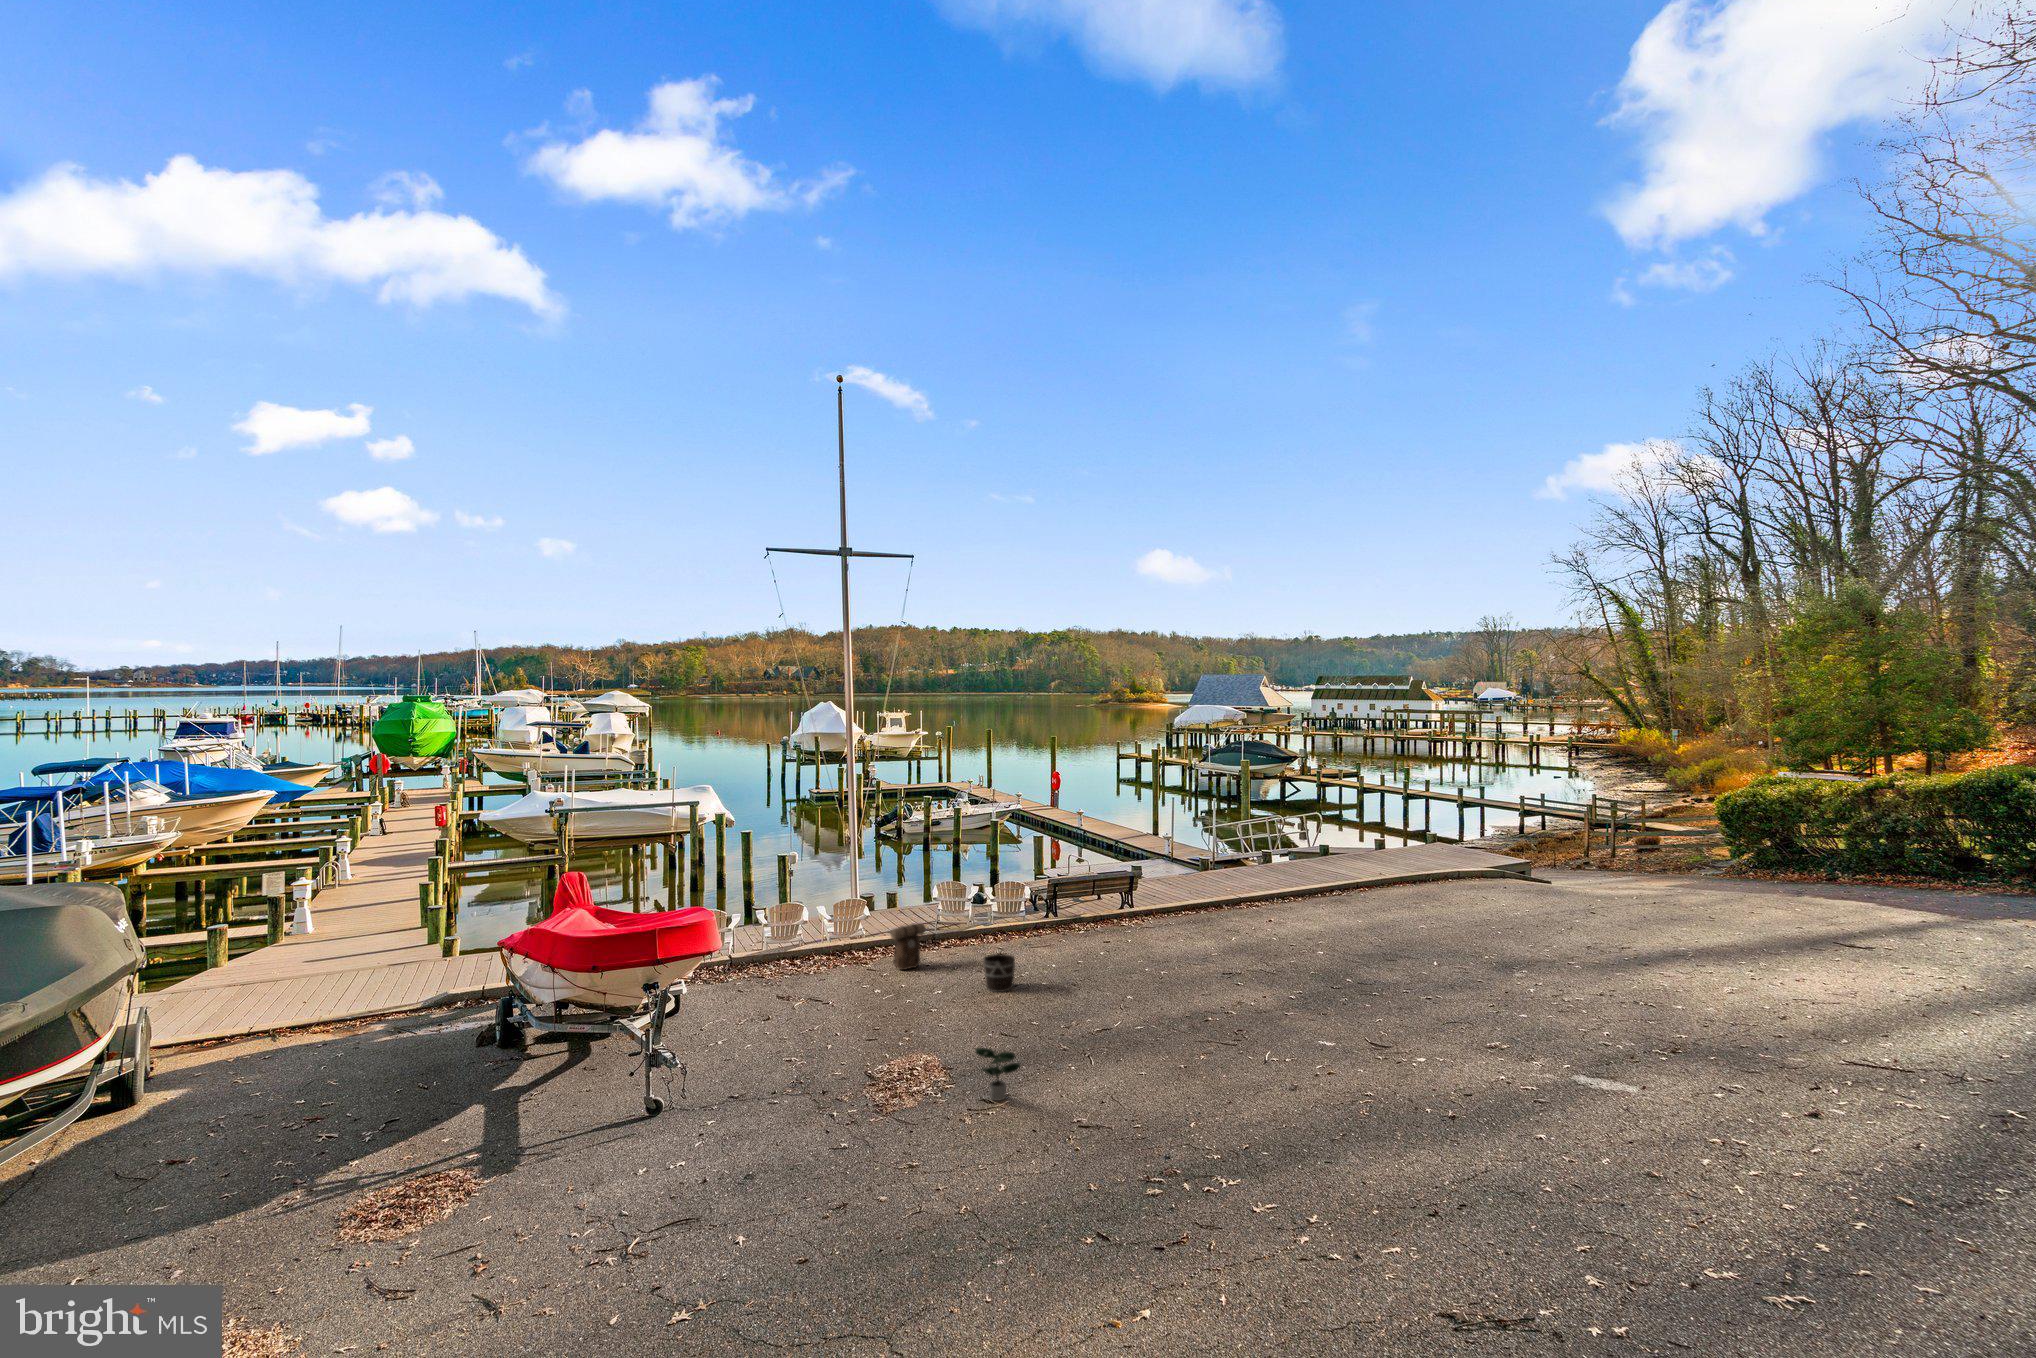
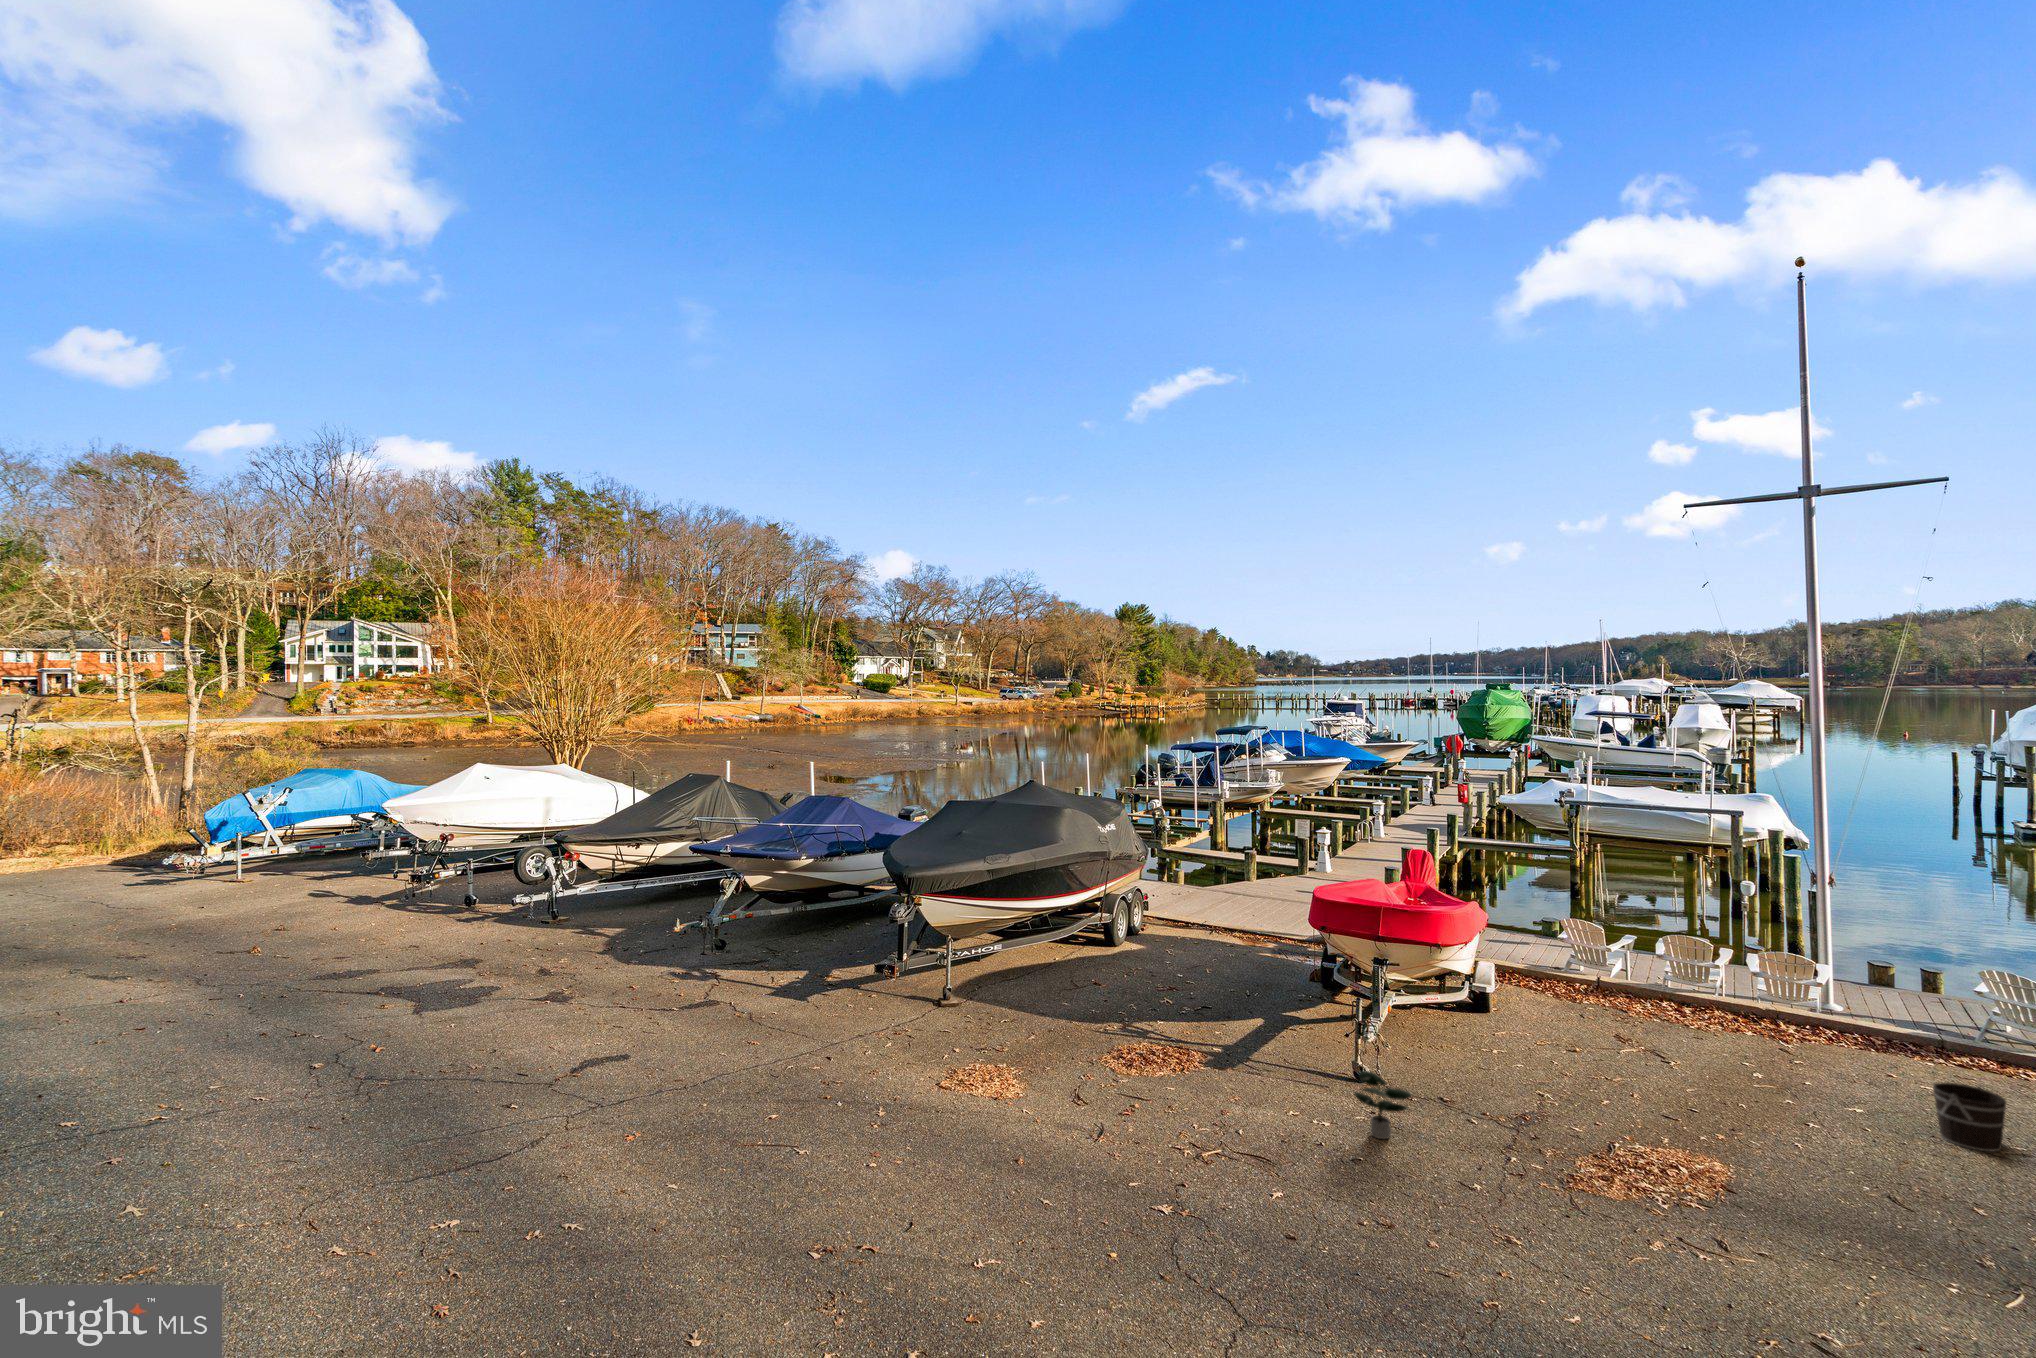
backpack: present [890,924,926,970] -> none [1806,1001,1875,1069]
potted plant: present [975,1048,1020,1101] -> present [1354,1071,1411,1139]

